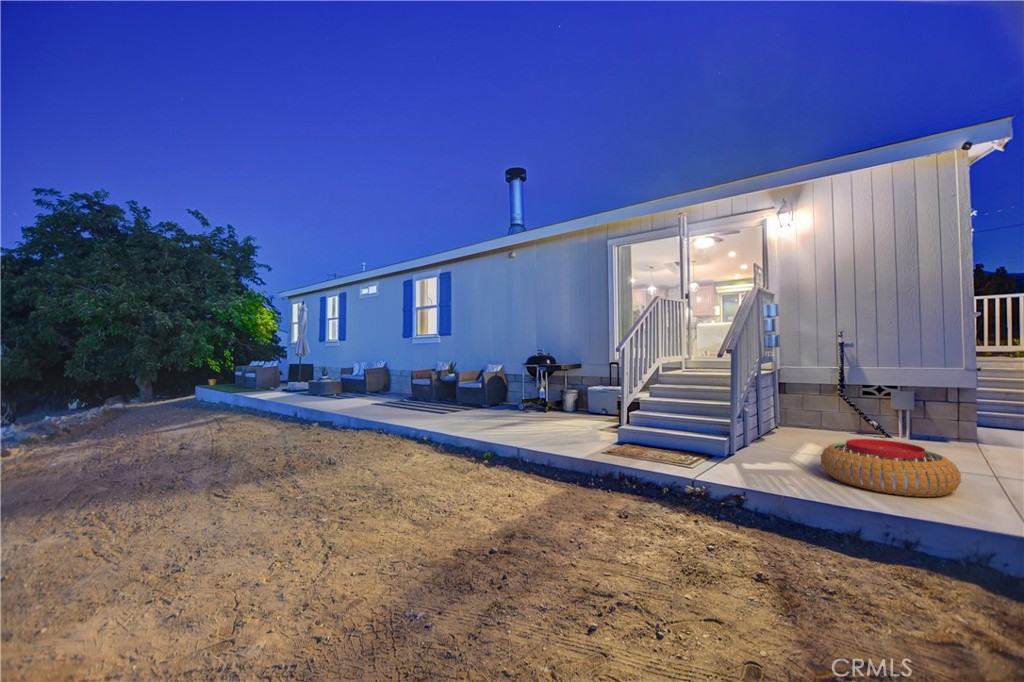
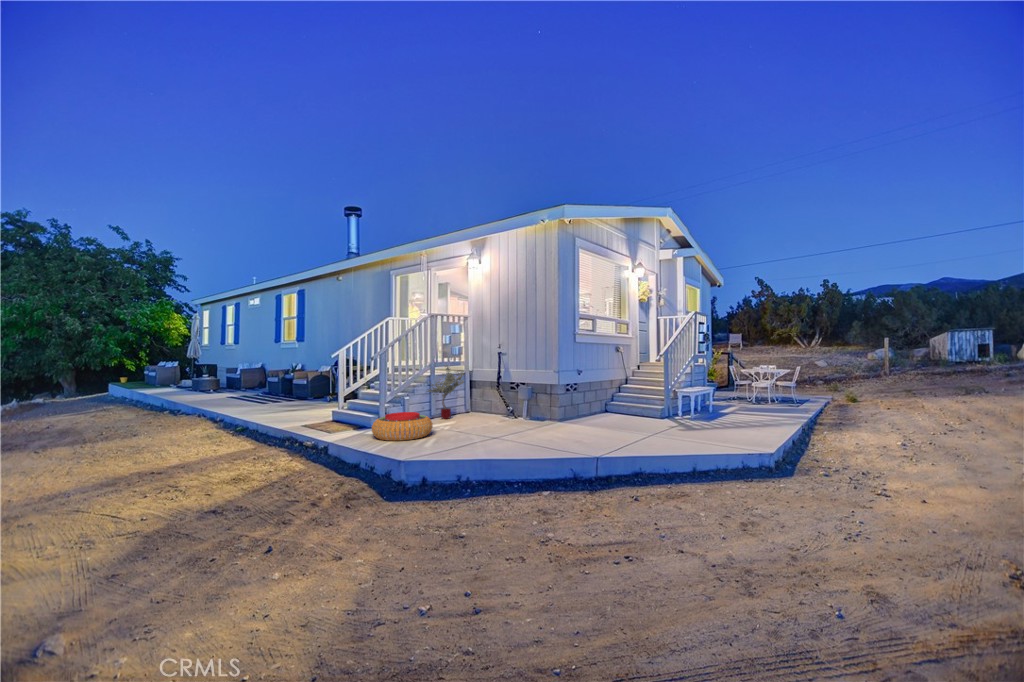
potted tree: none [769,361,817,442] -> present [427,366,464,419]

